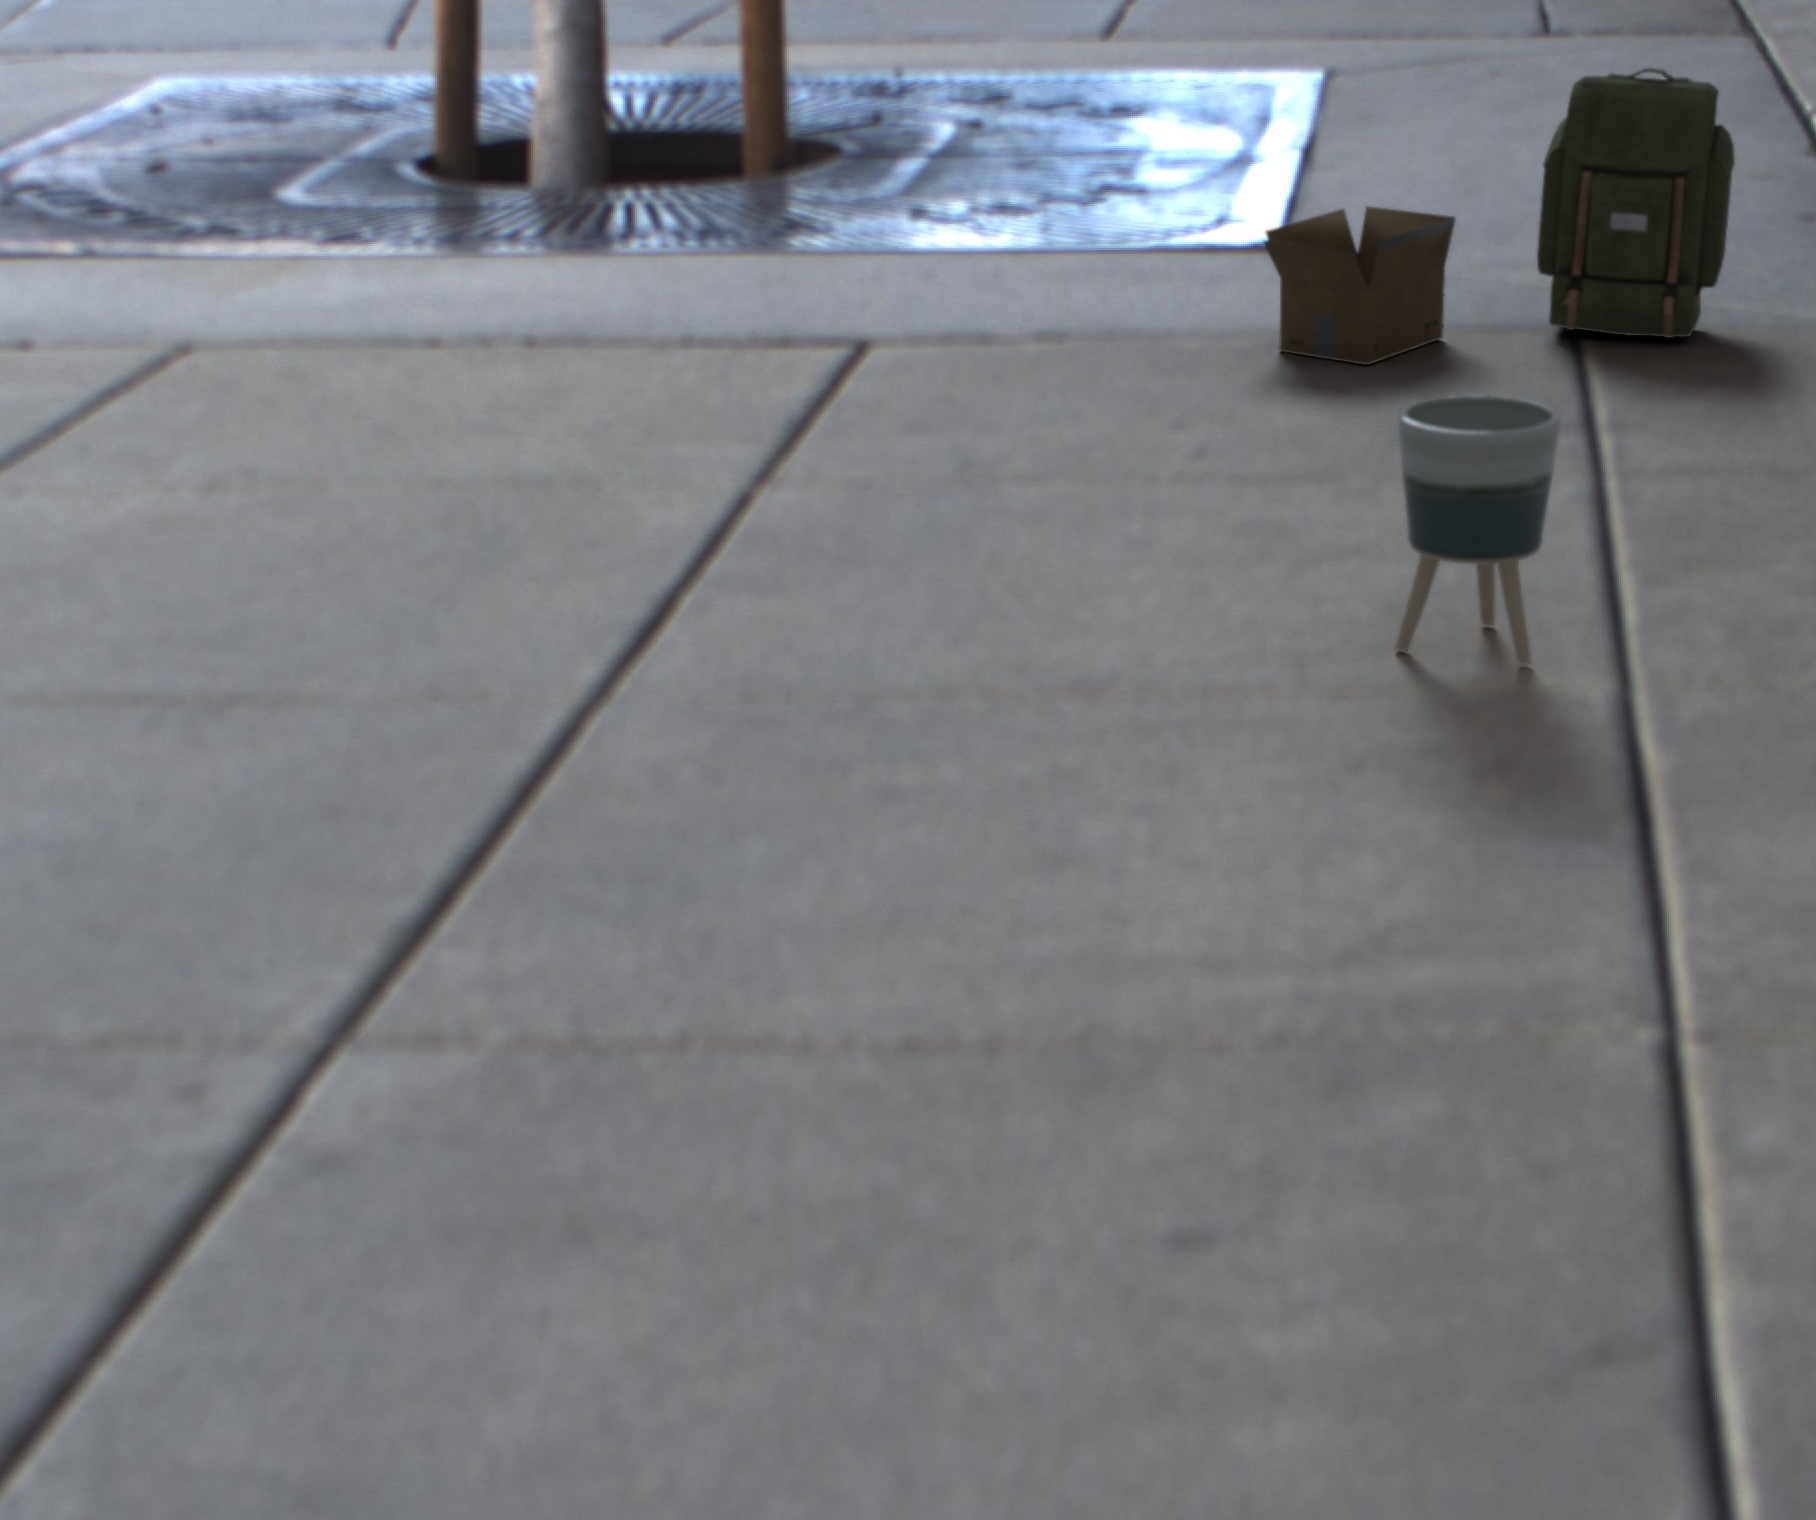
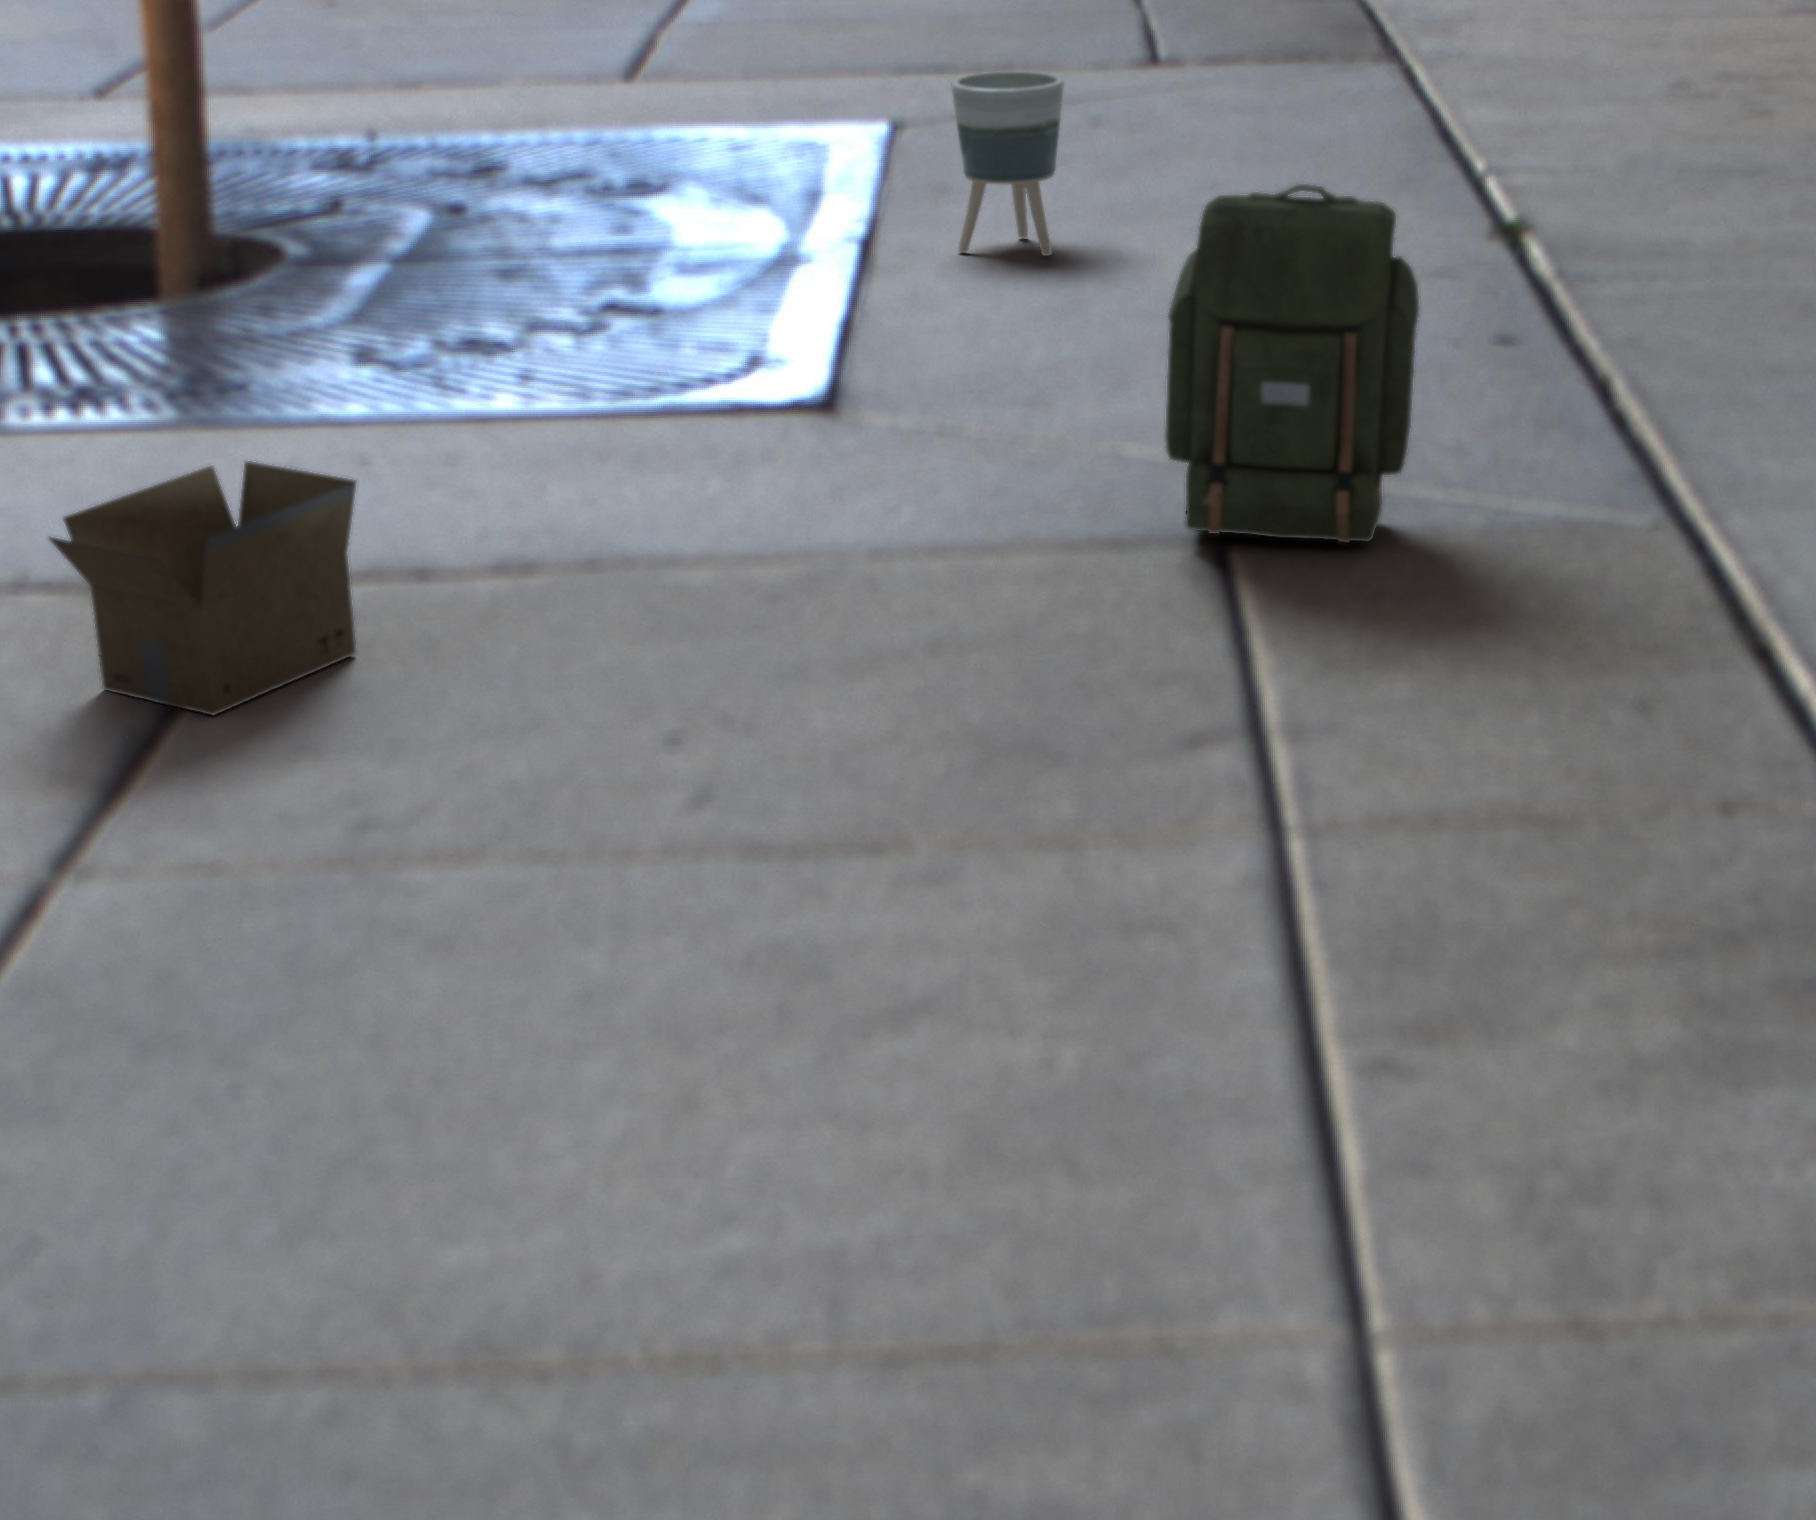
cardboard box: present [1264,206,1456,365] -> present [49,461,356,715]
planter: present [1395,395,1561,665] -> present [951,71,1064,256]

